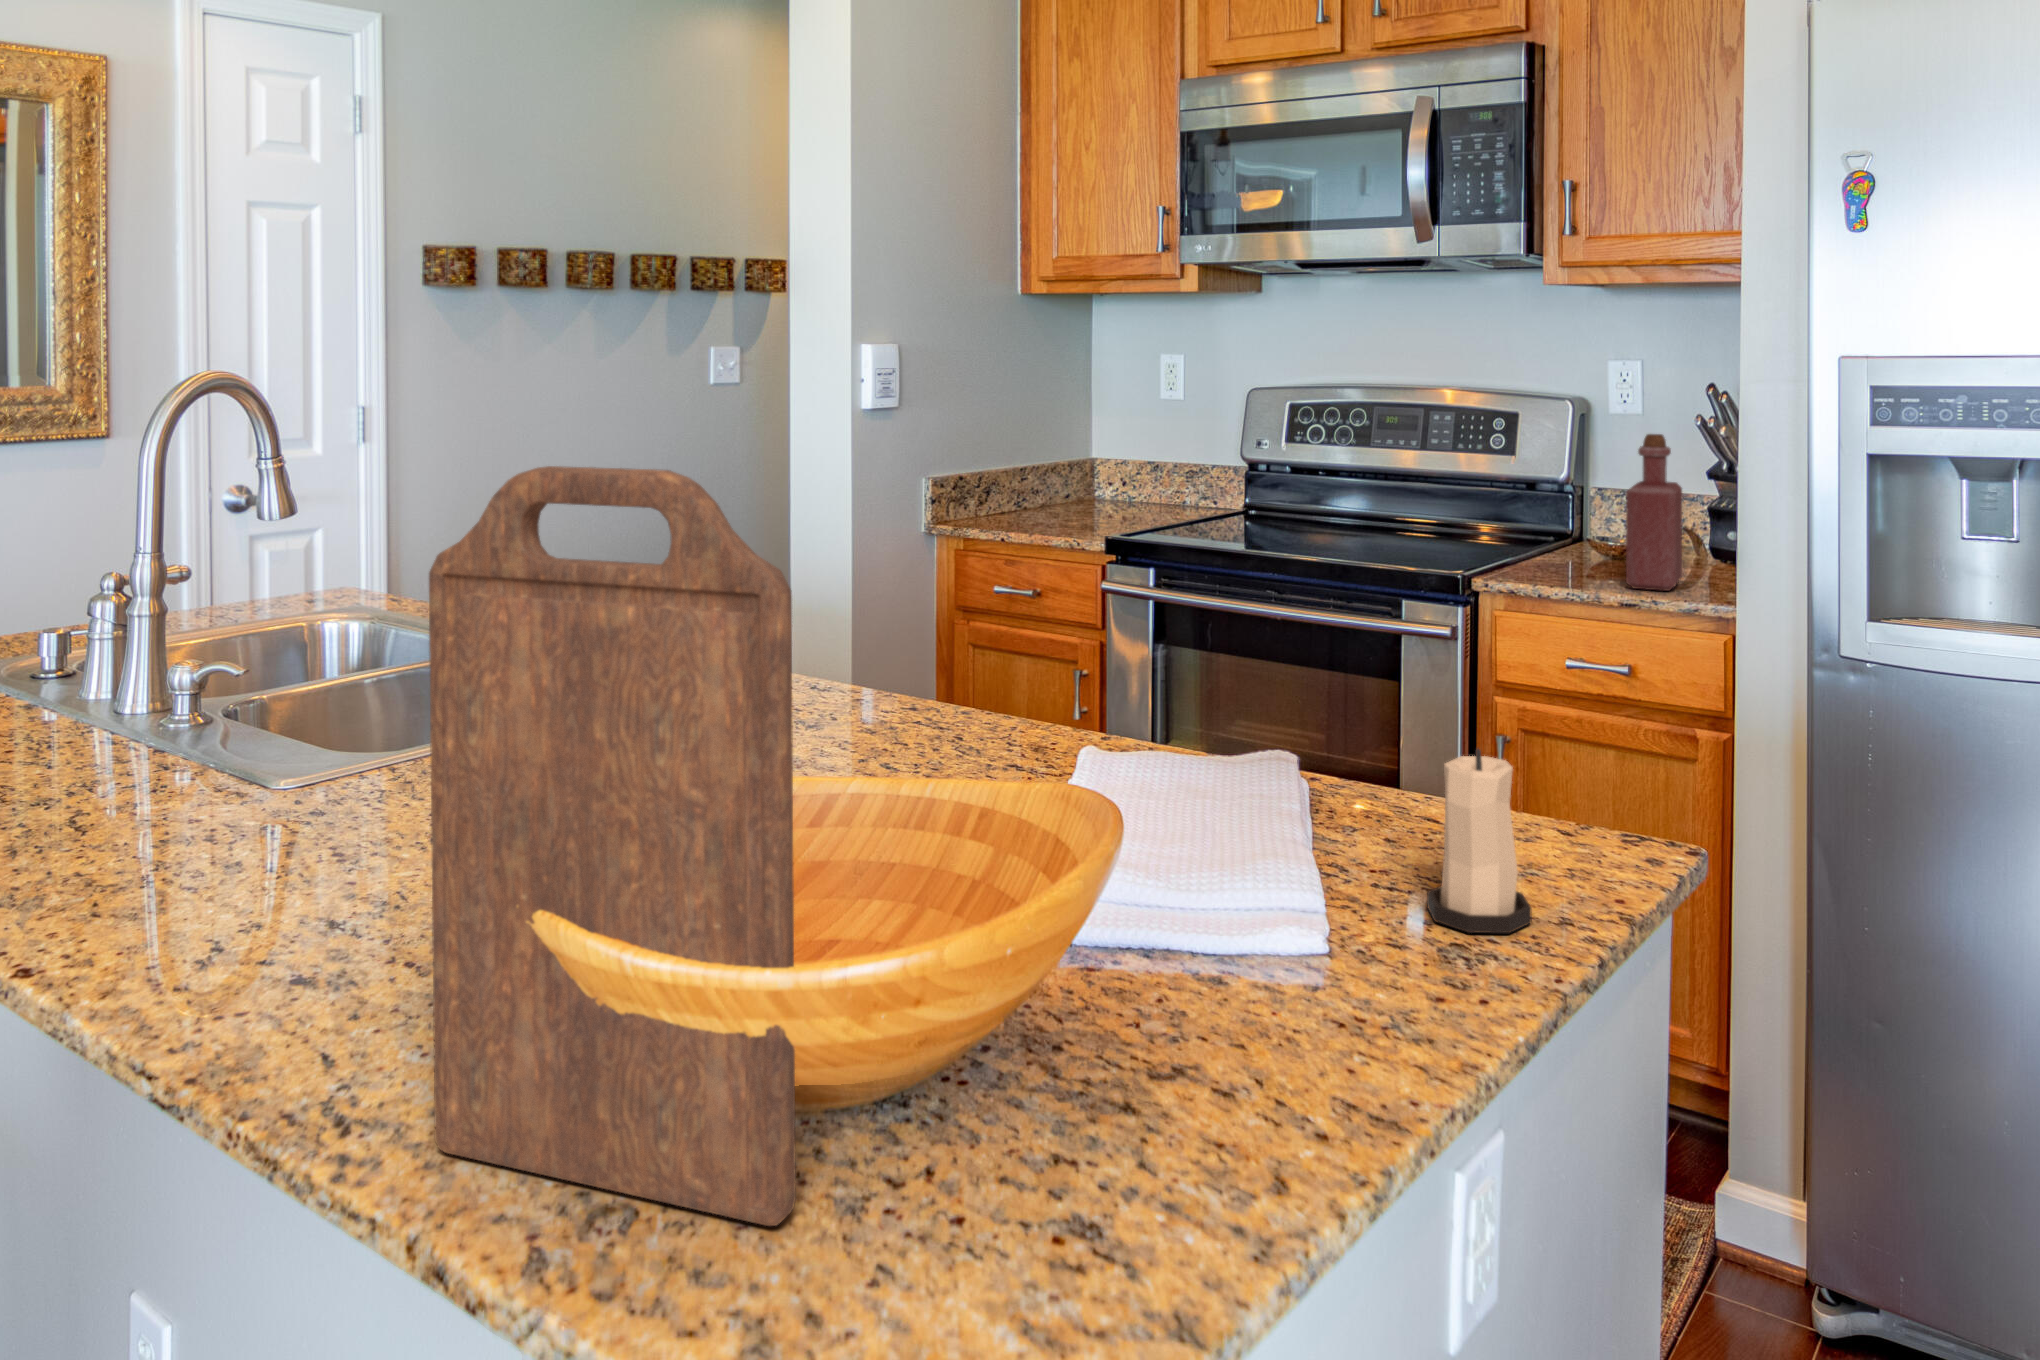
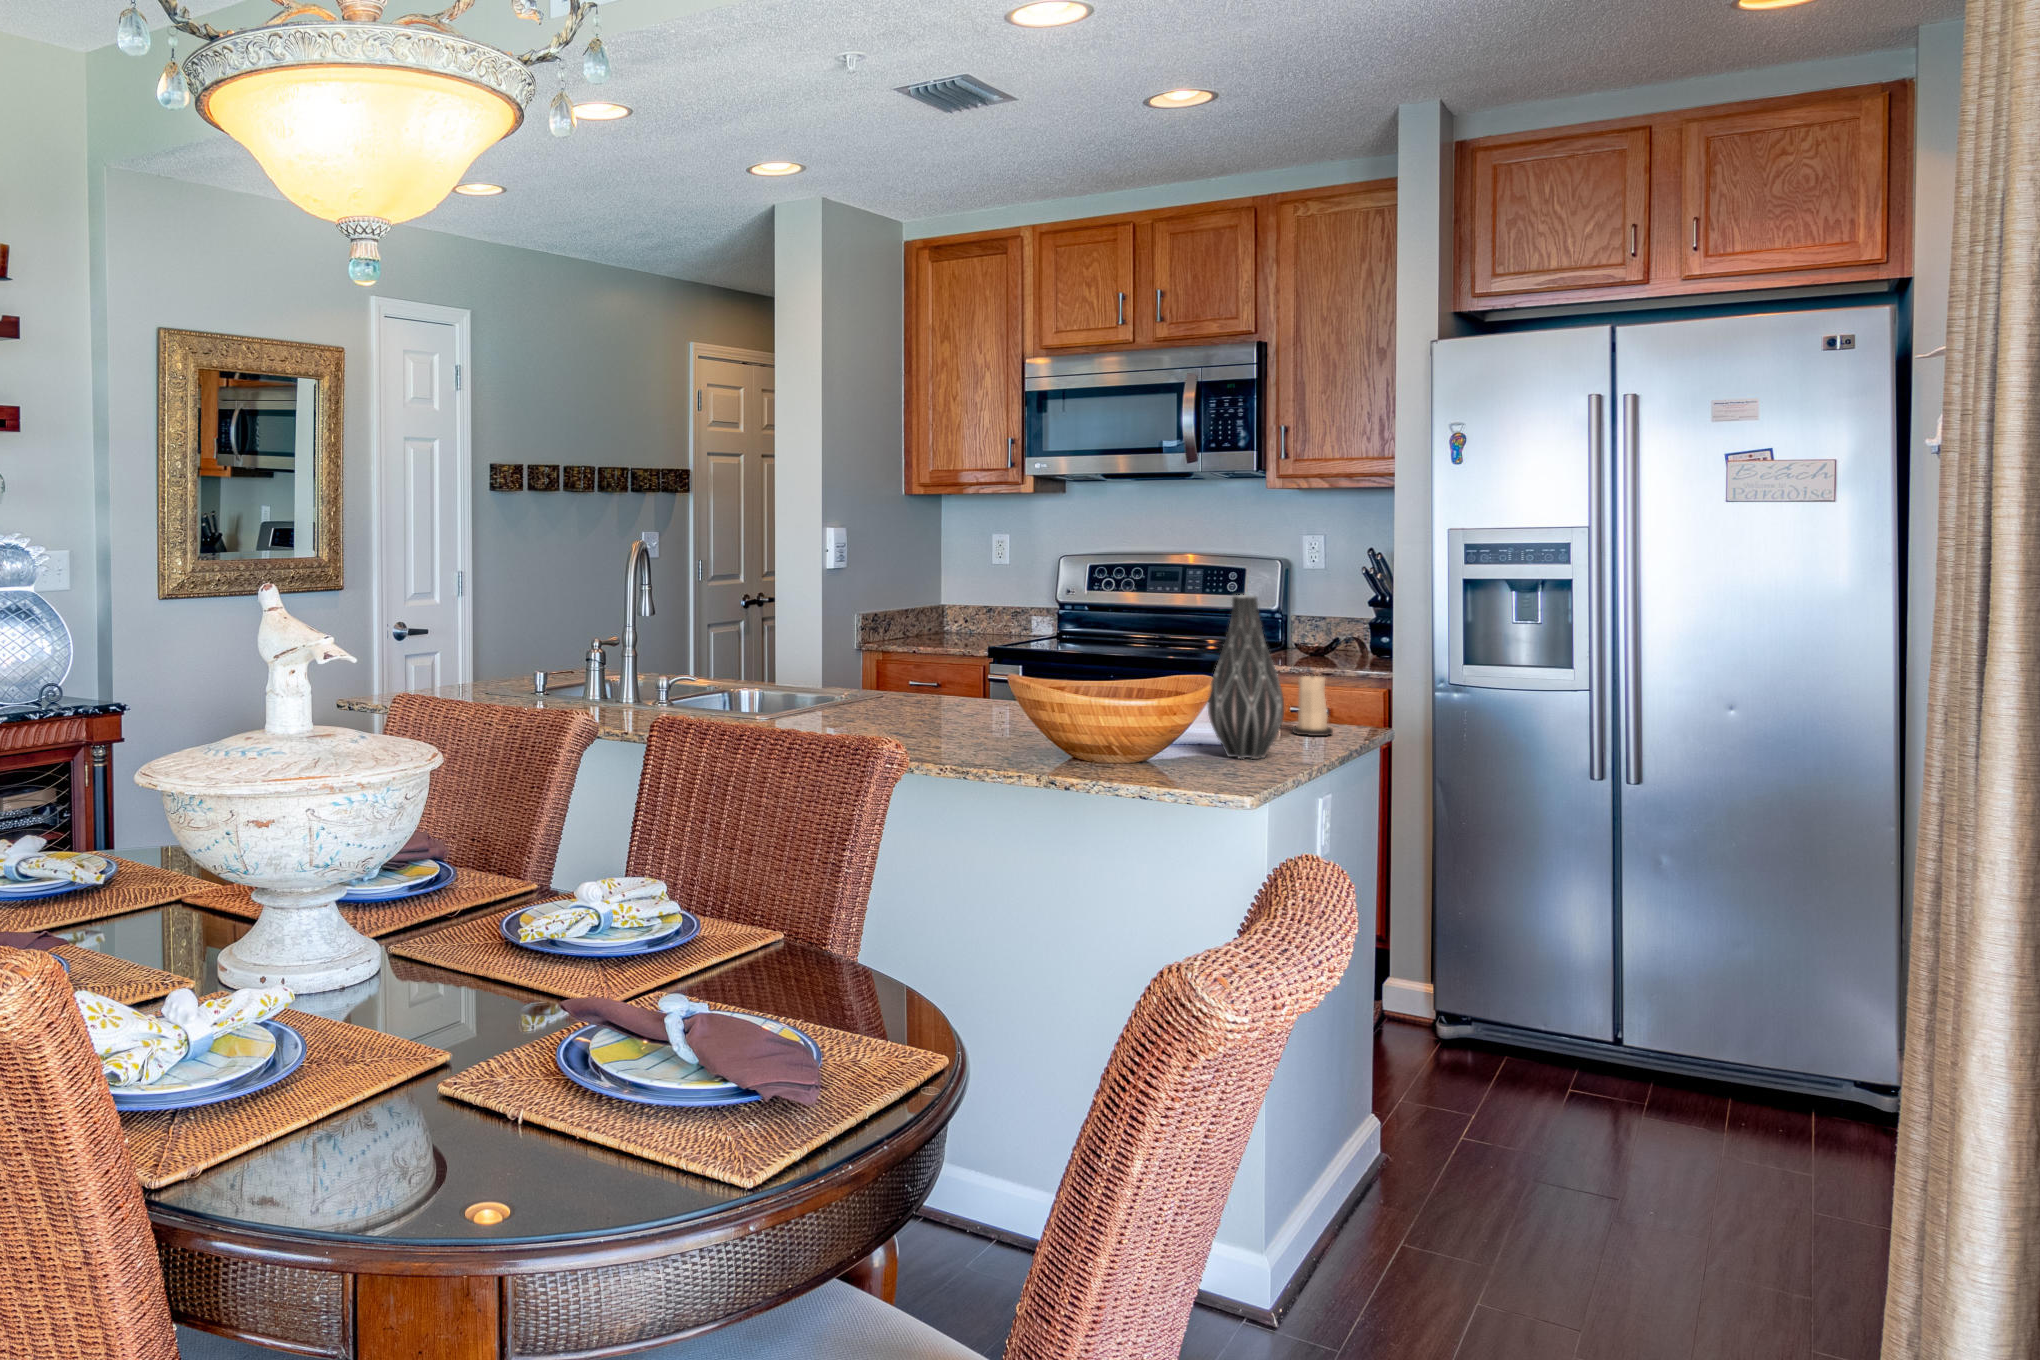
bottle: present [1626,434,1682,591] -> none [1326,576,1358,666]
cutting board: present [429,466,796,1226] -> none [1028,557,1153,766]
vase: none [1066,584,1304,1148] -> present [1208,595,1284,759]

